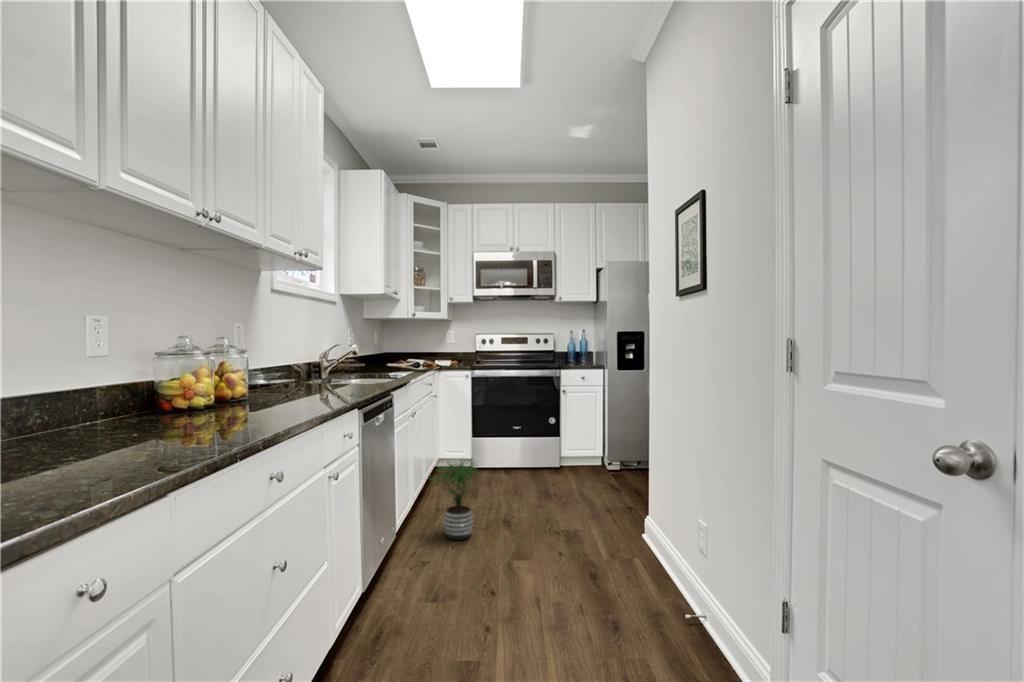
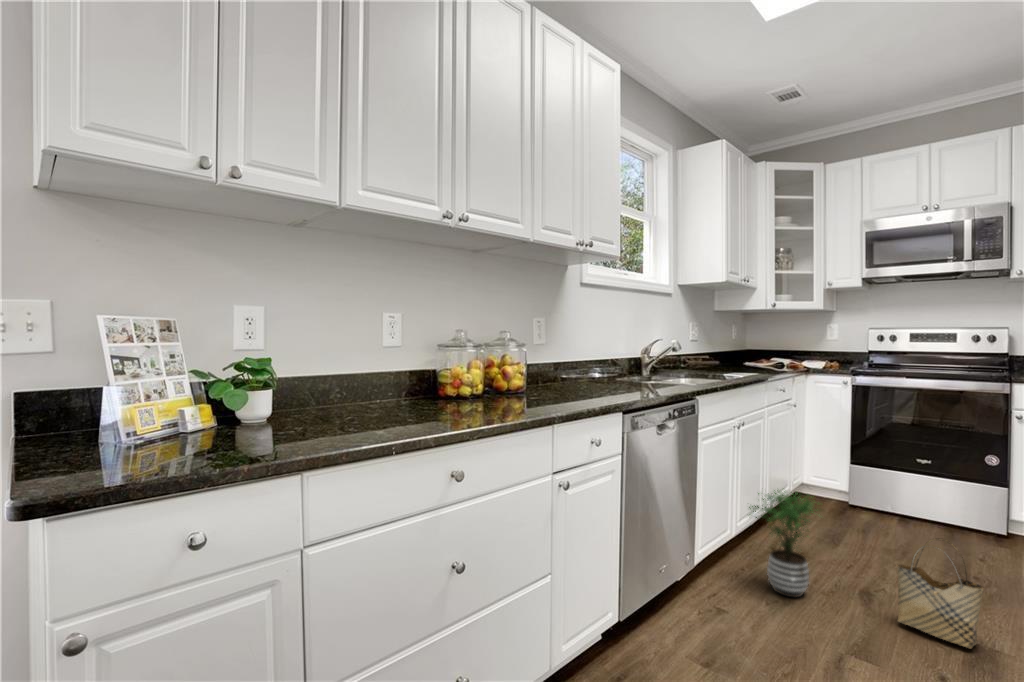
woven basket: none [524,471,568,535] -> present [896,538,984,648]

